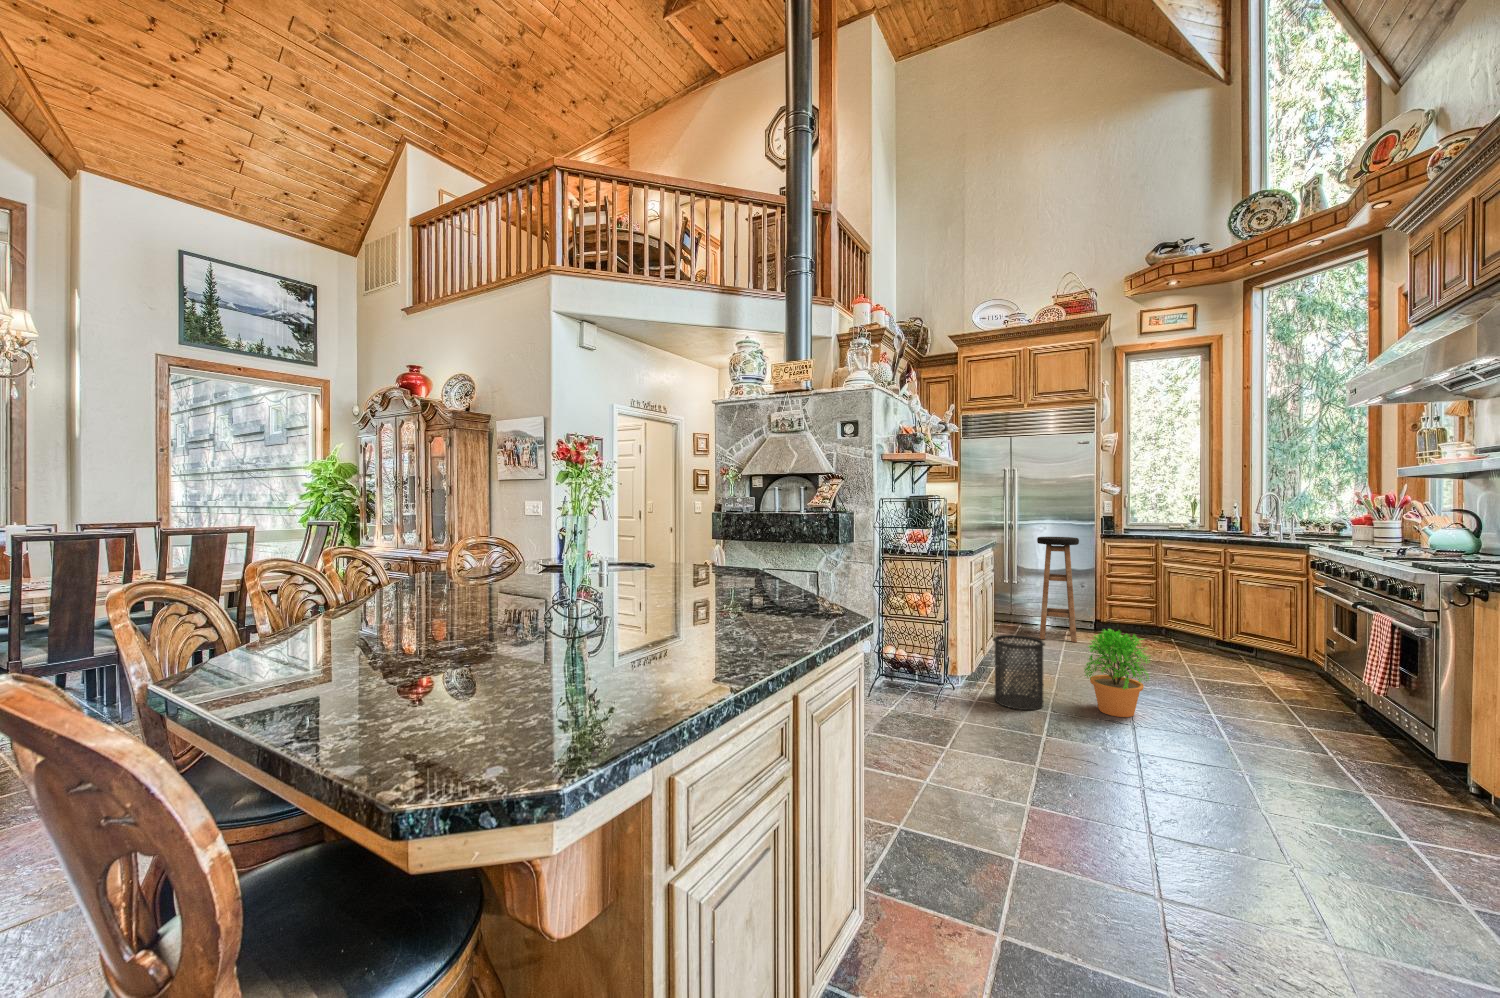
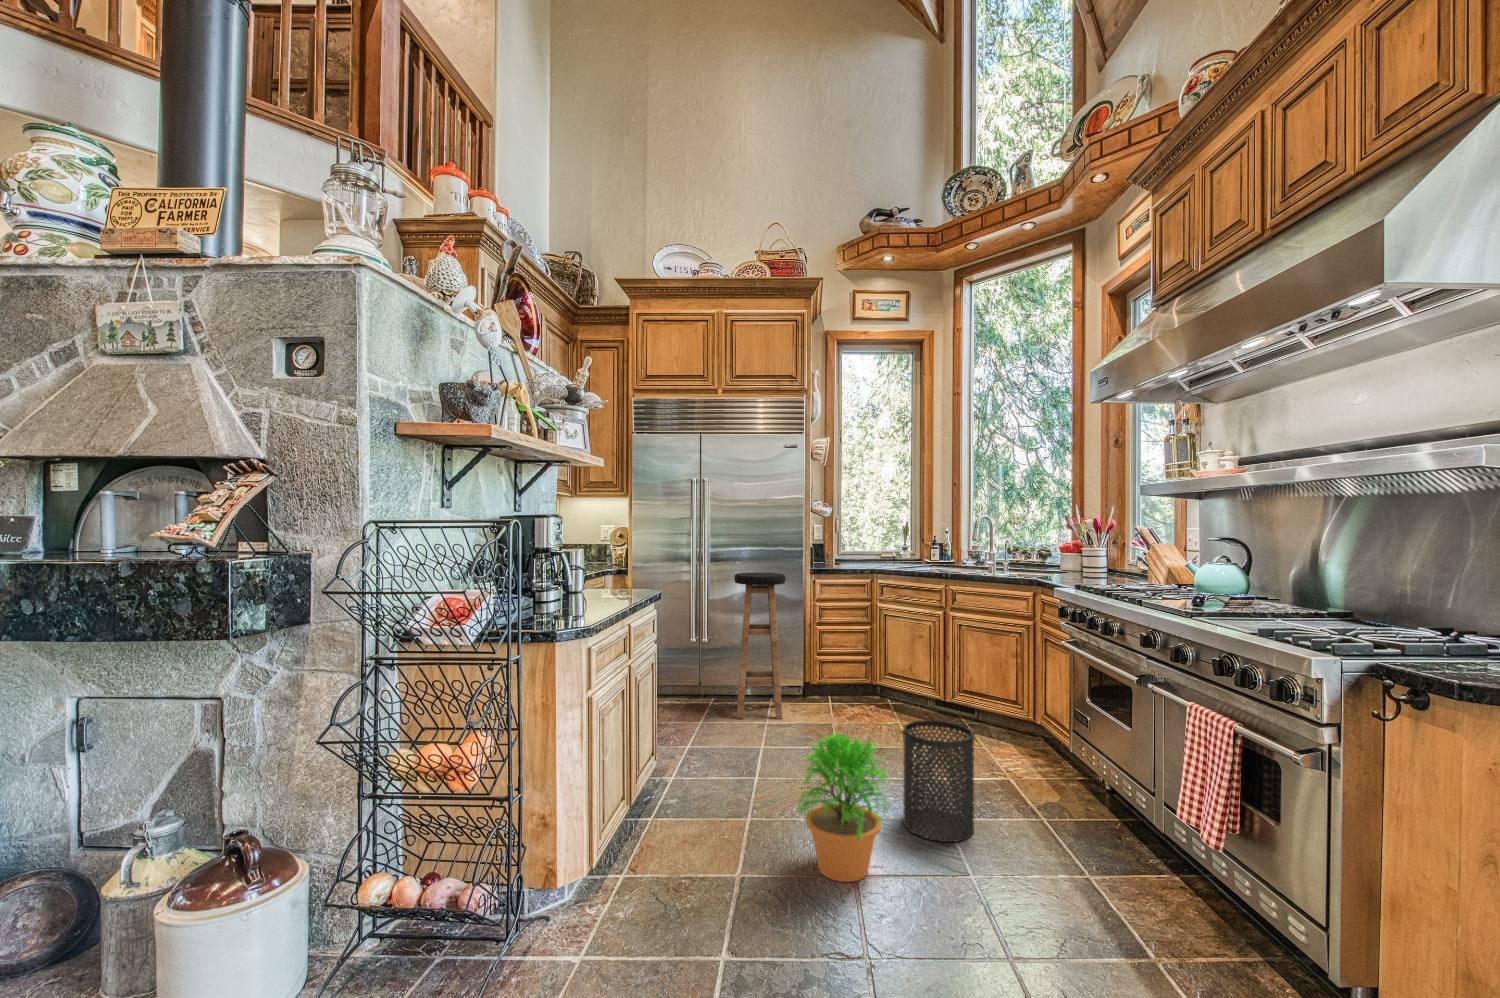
trash can: present [993,635,1045,710] -> present [902,720,975,842]

